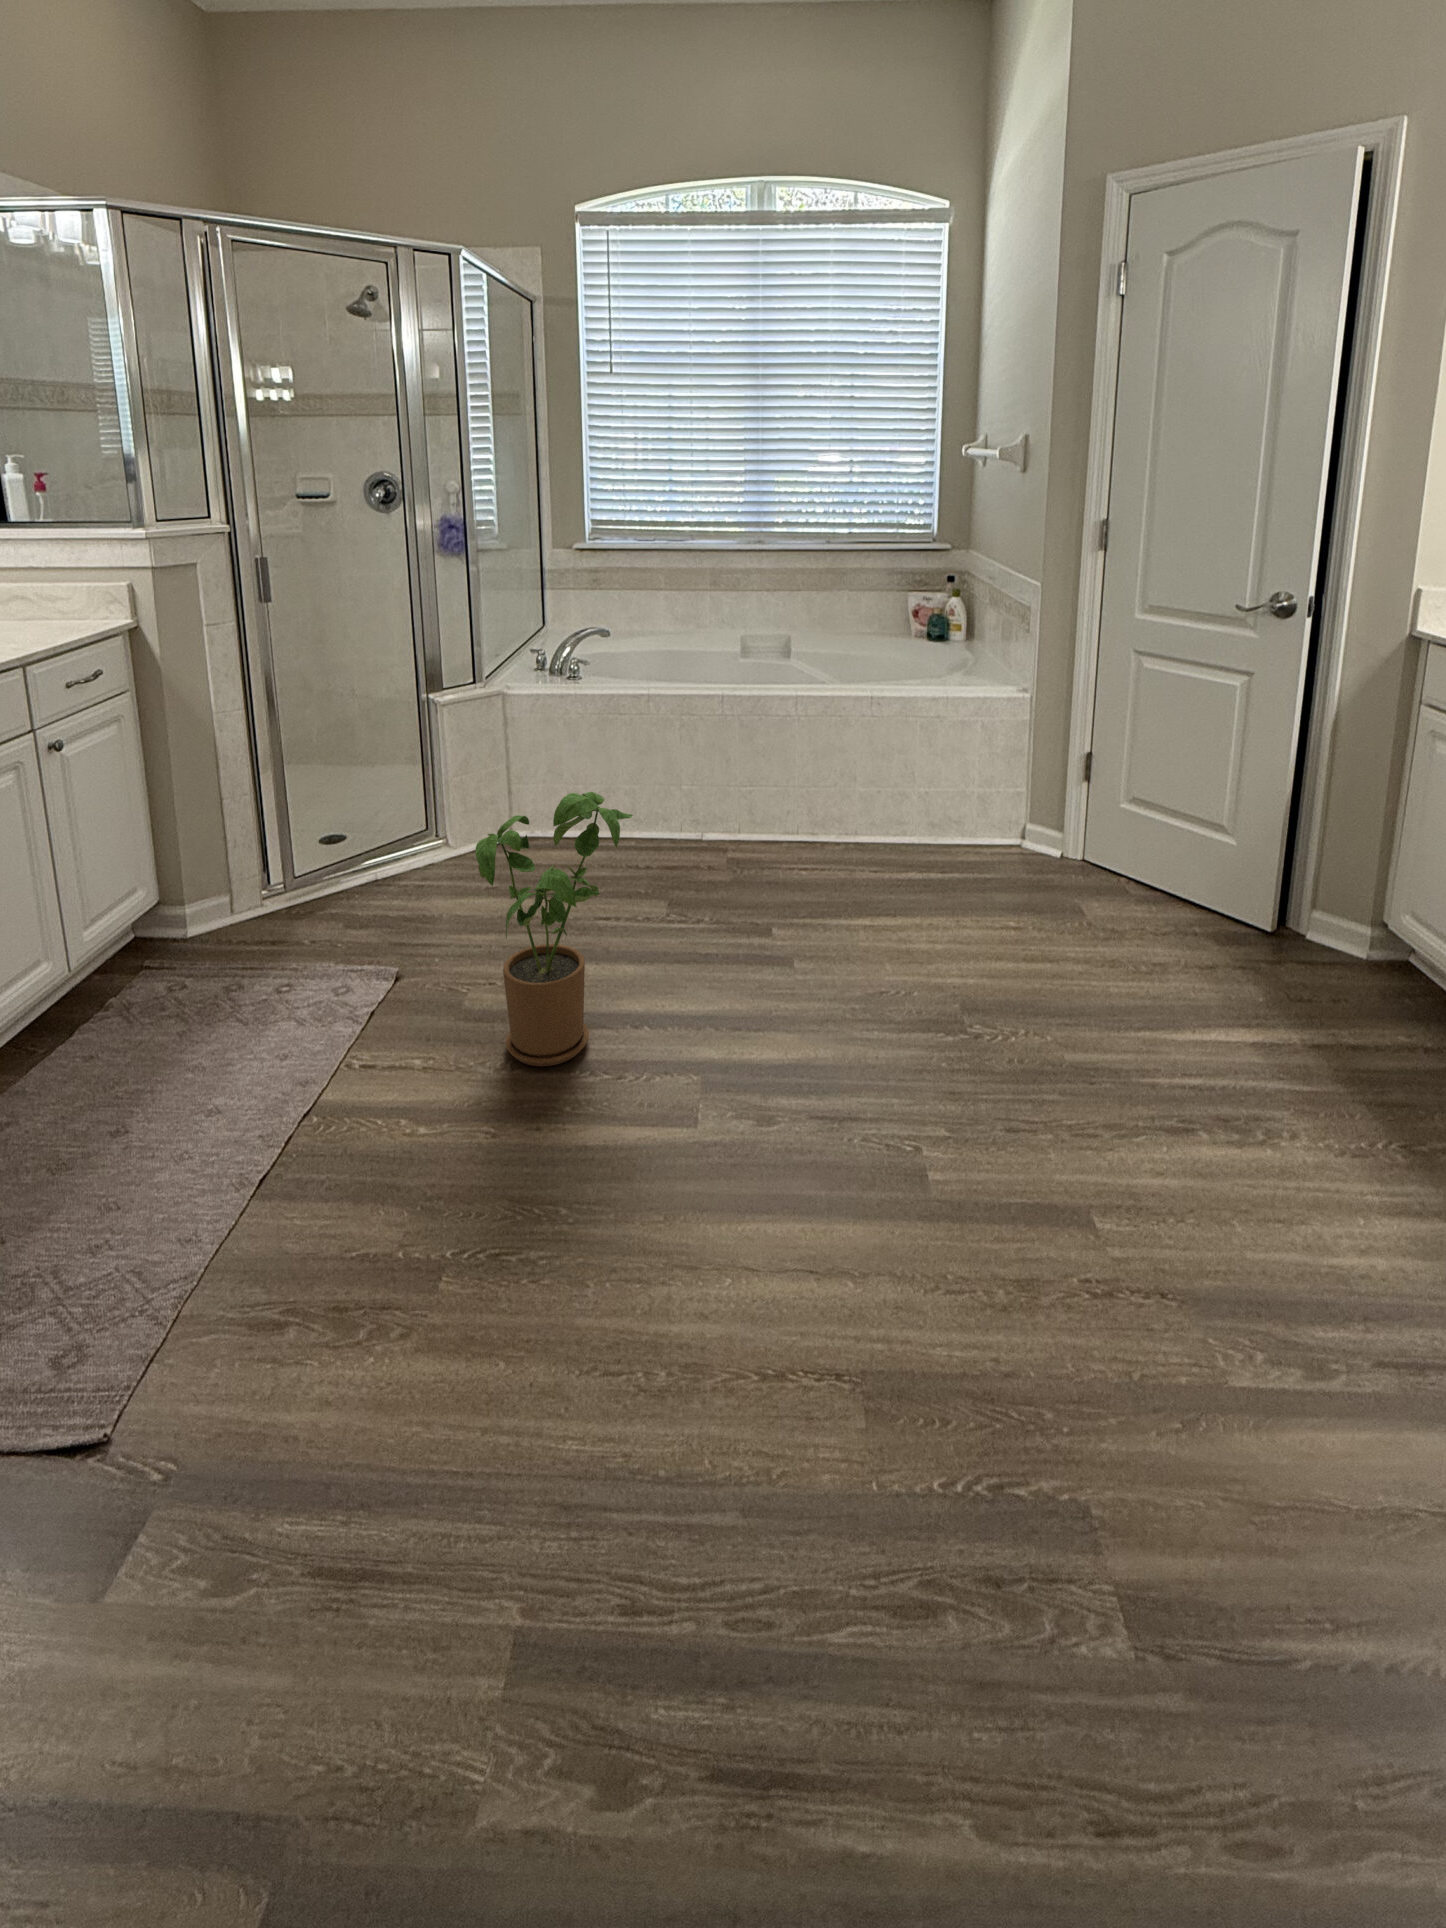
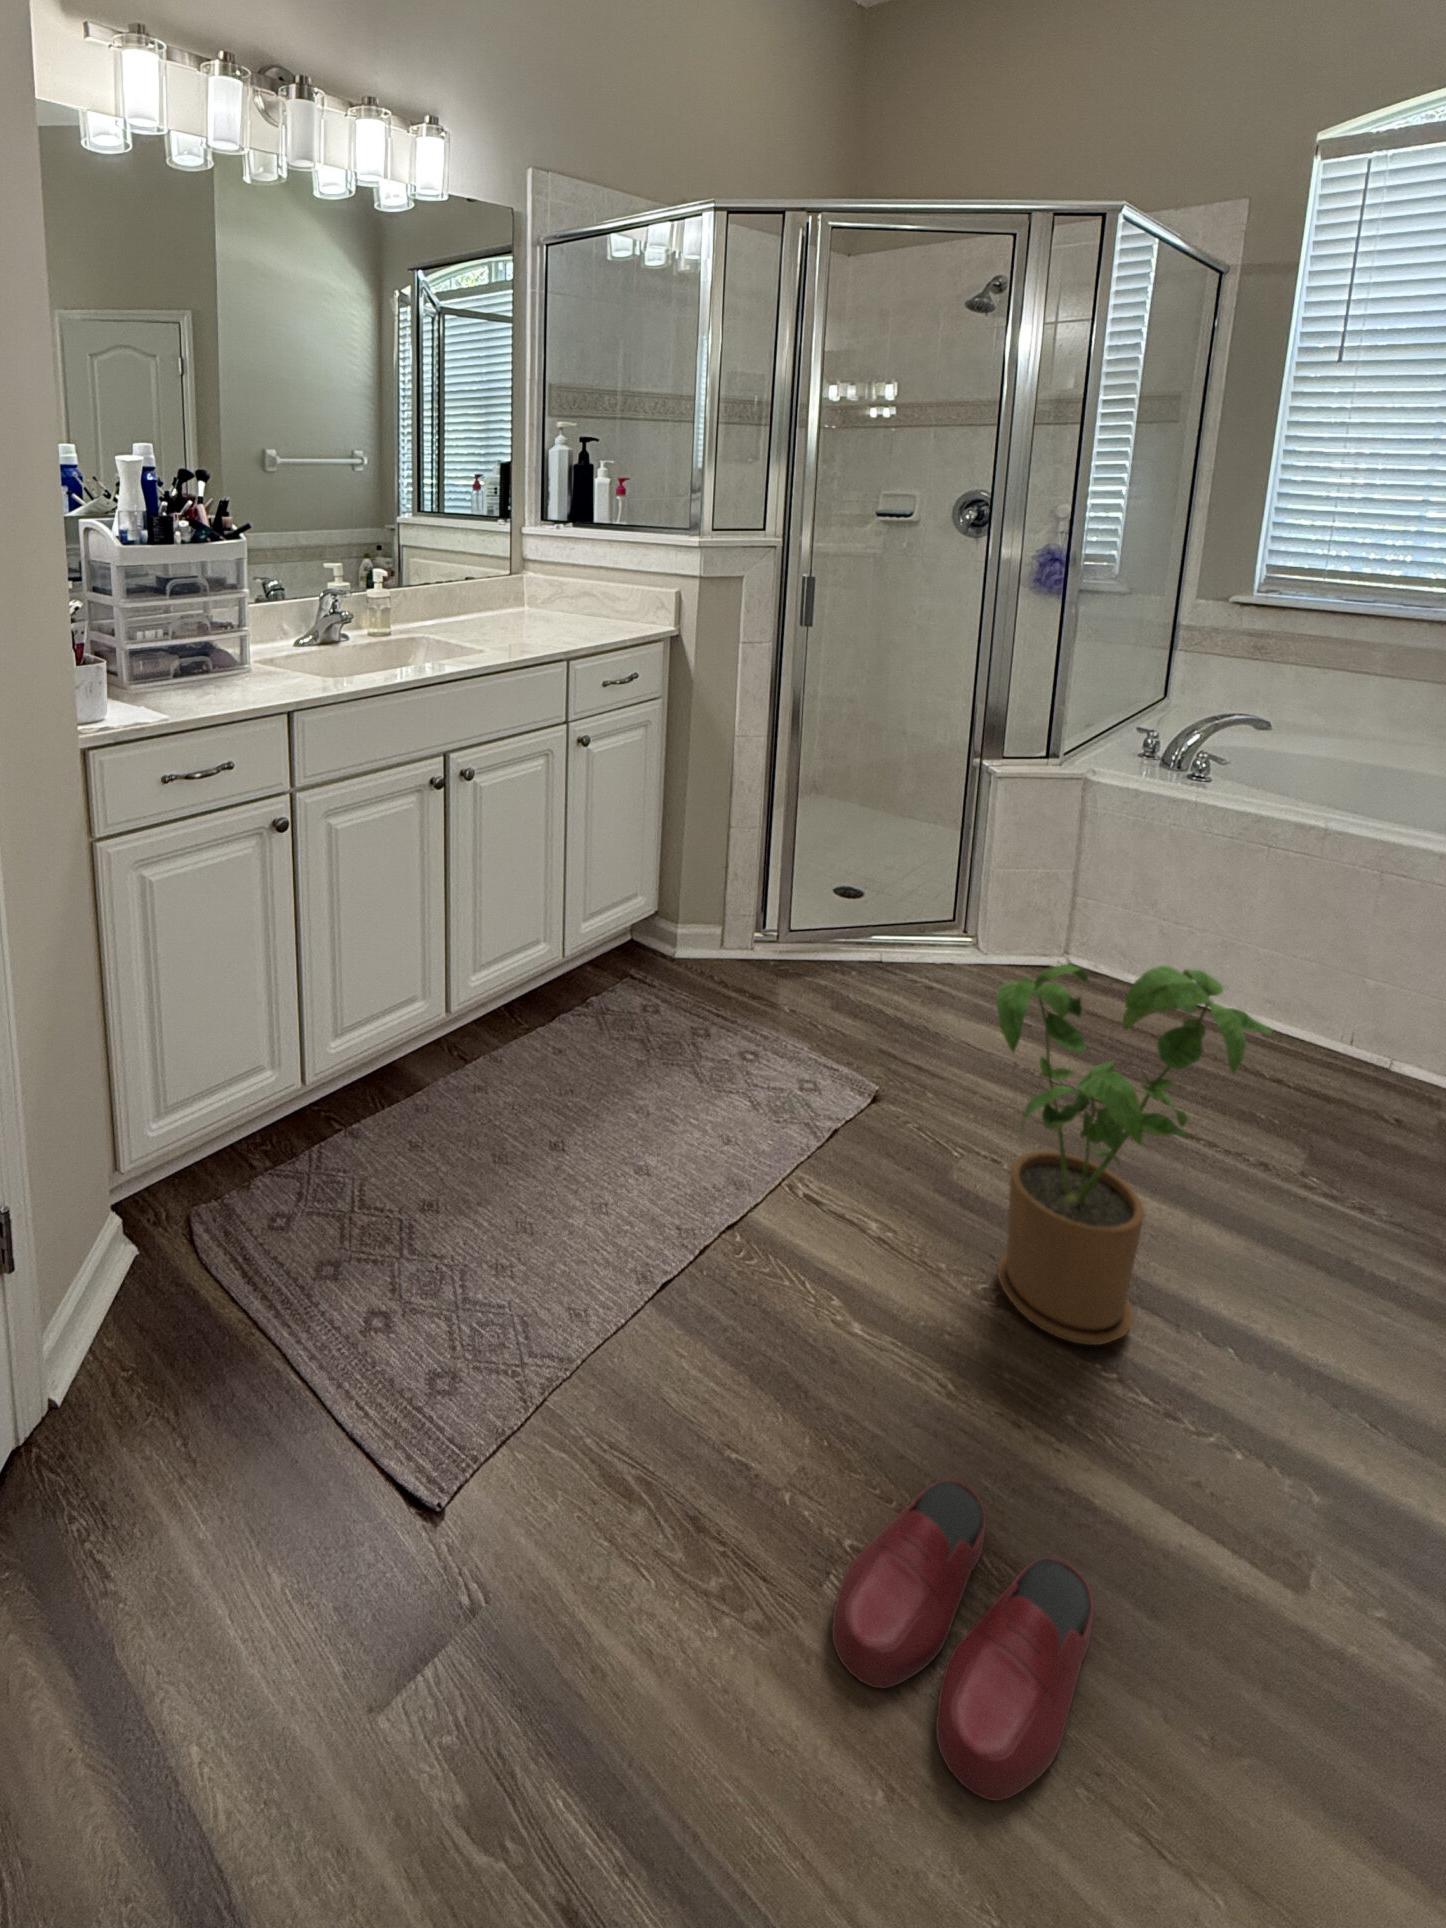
slippers: none [447,1173,595,1323] -> present [832,1479,1094,1801]

